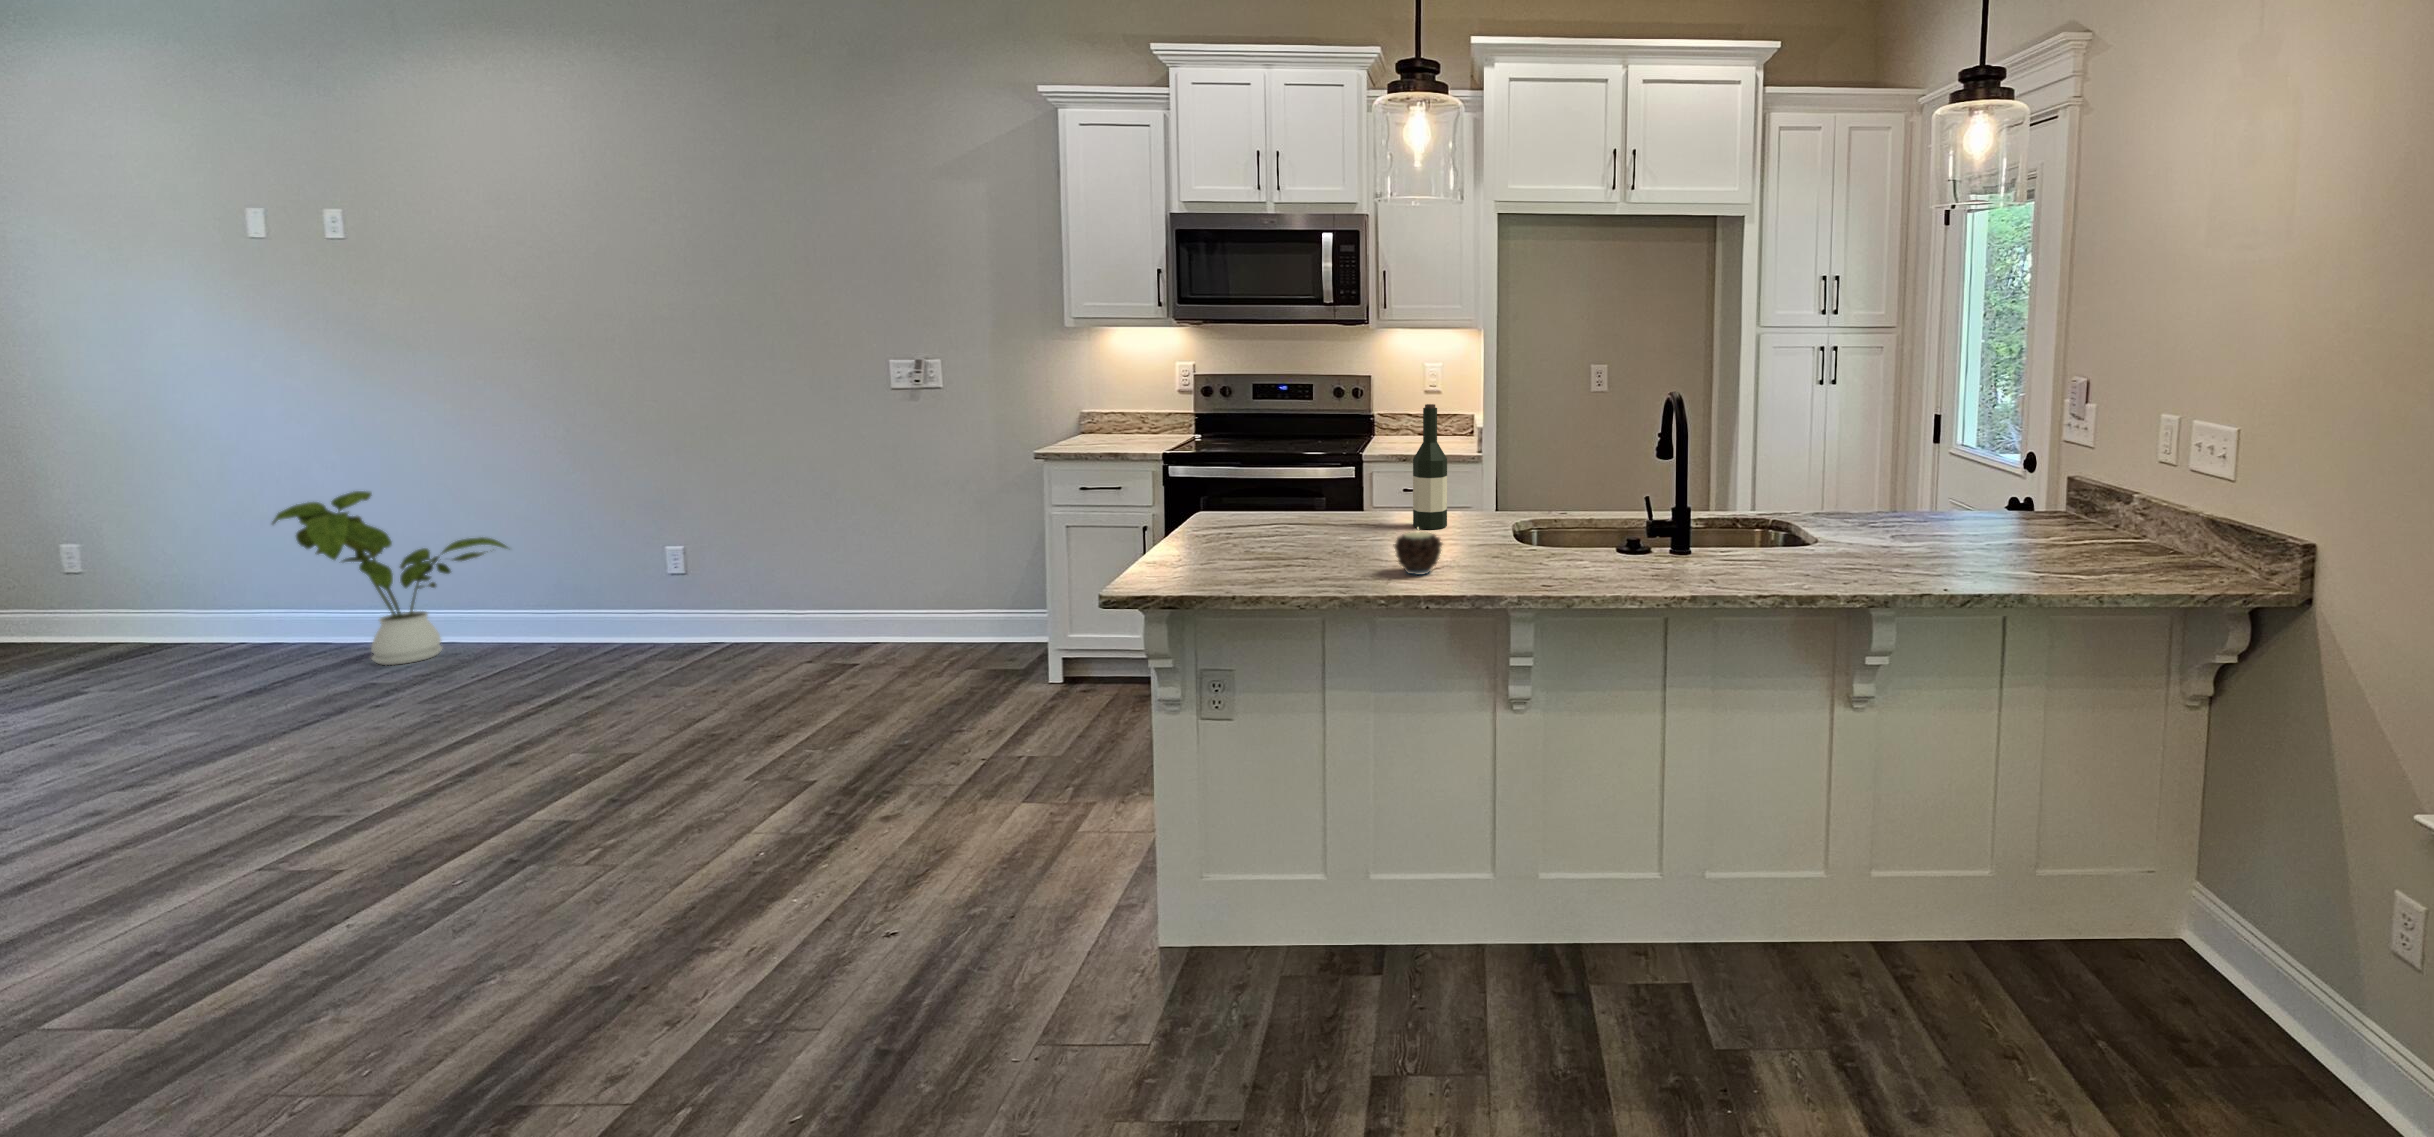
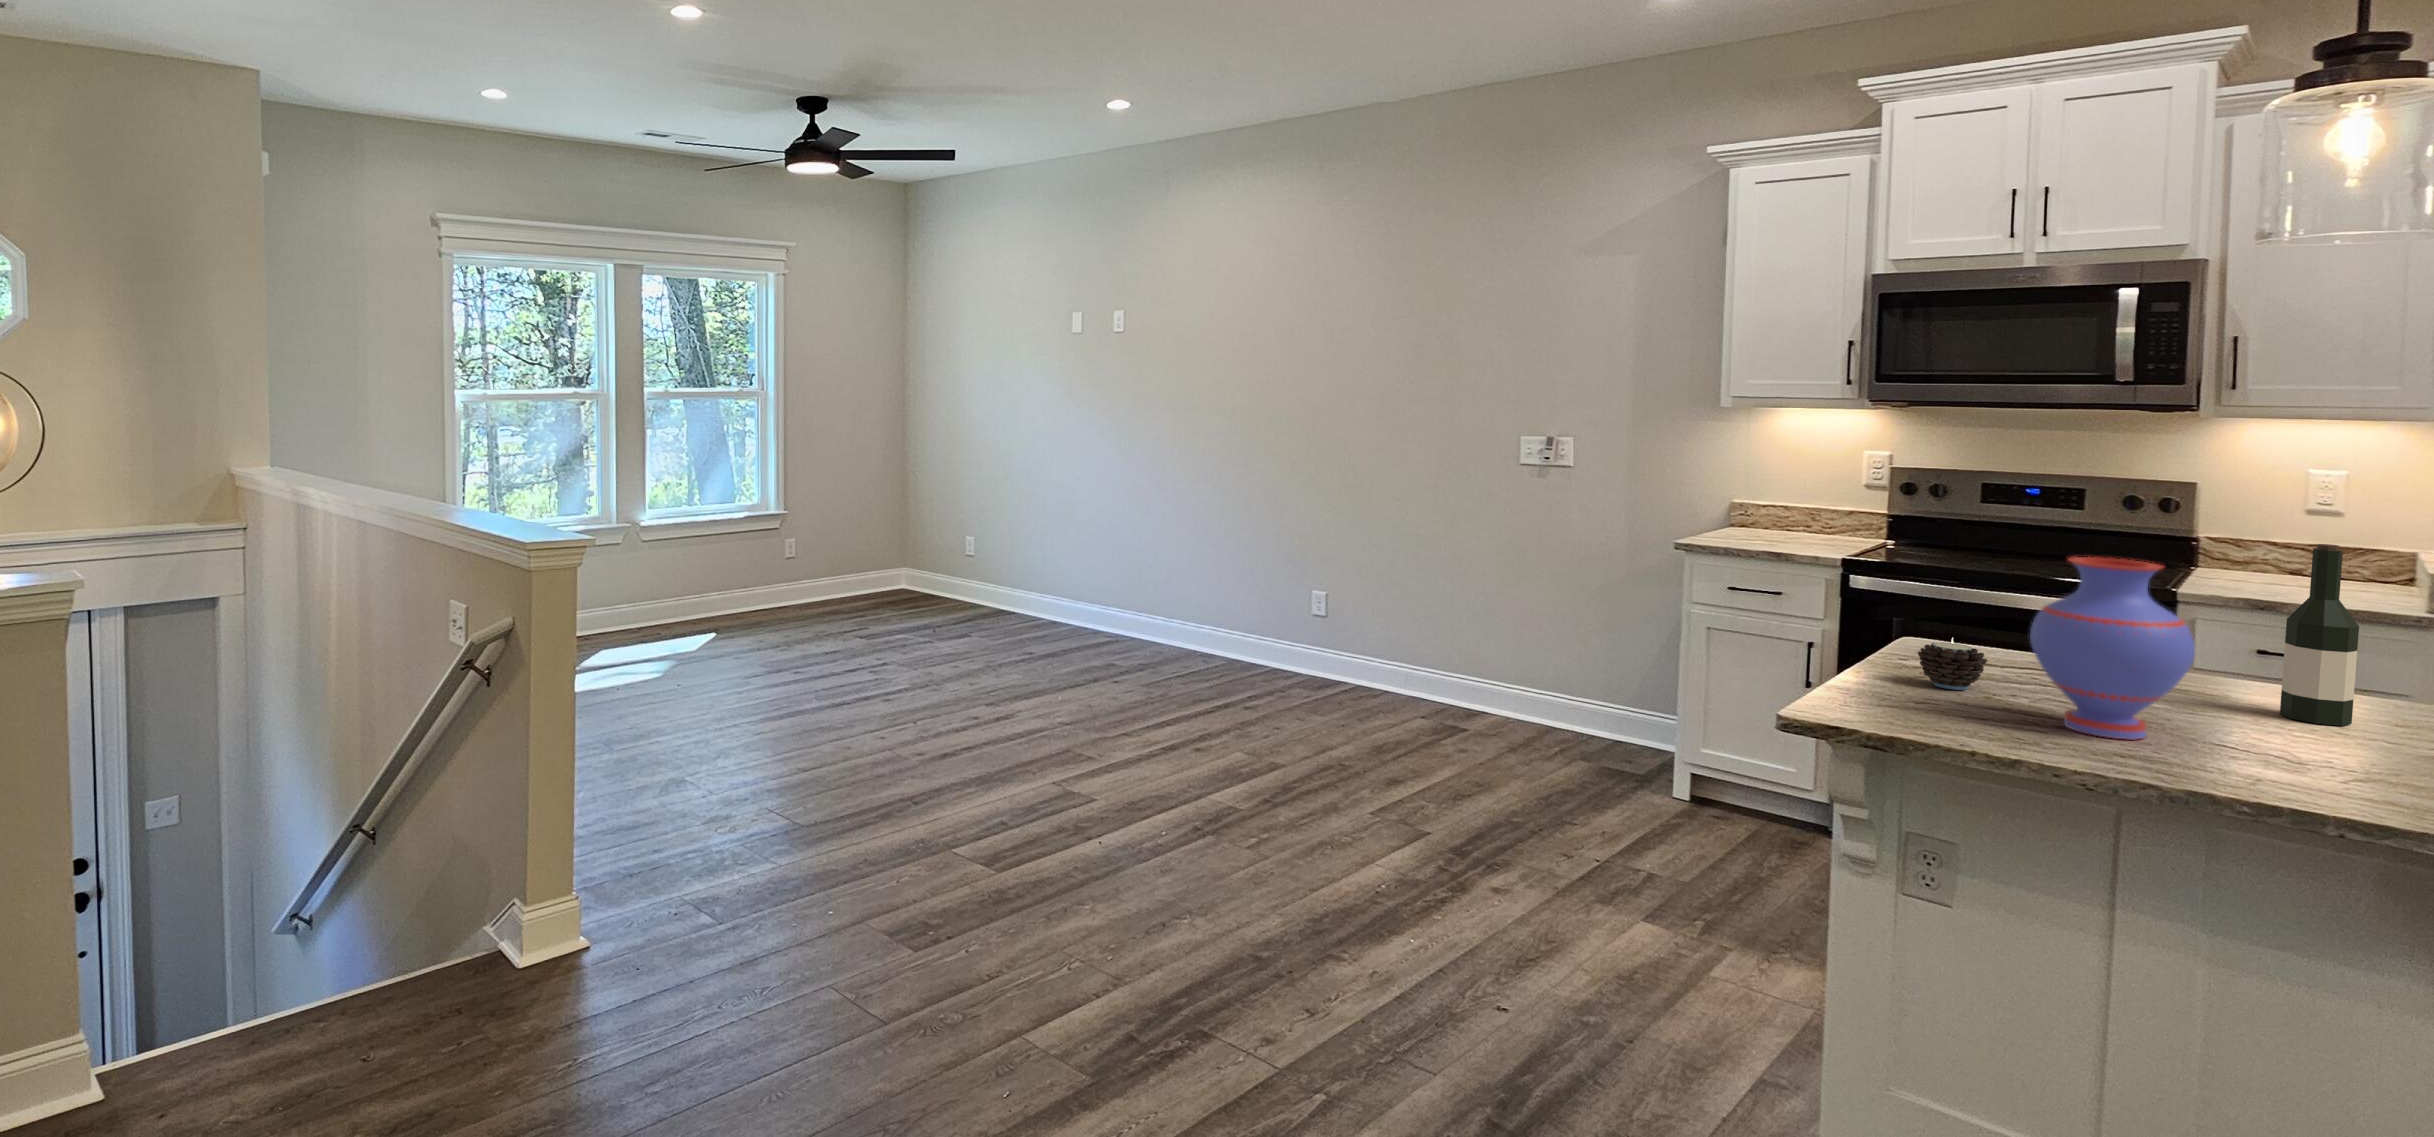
vase: none [1270,426,1365,565] -> present [2030,557,2195,740]
house plant: present [272,491,507,665] -> none [1067,515,1199,652]
candle: present [1393,531,1442,575] -> present [1918,638,1987,690]

